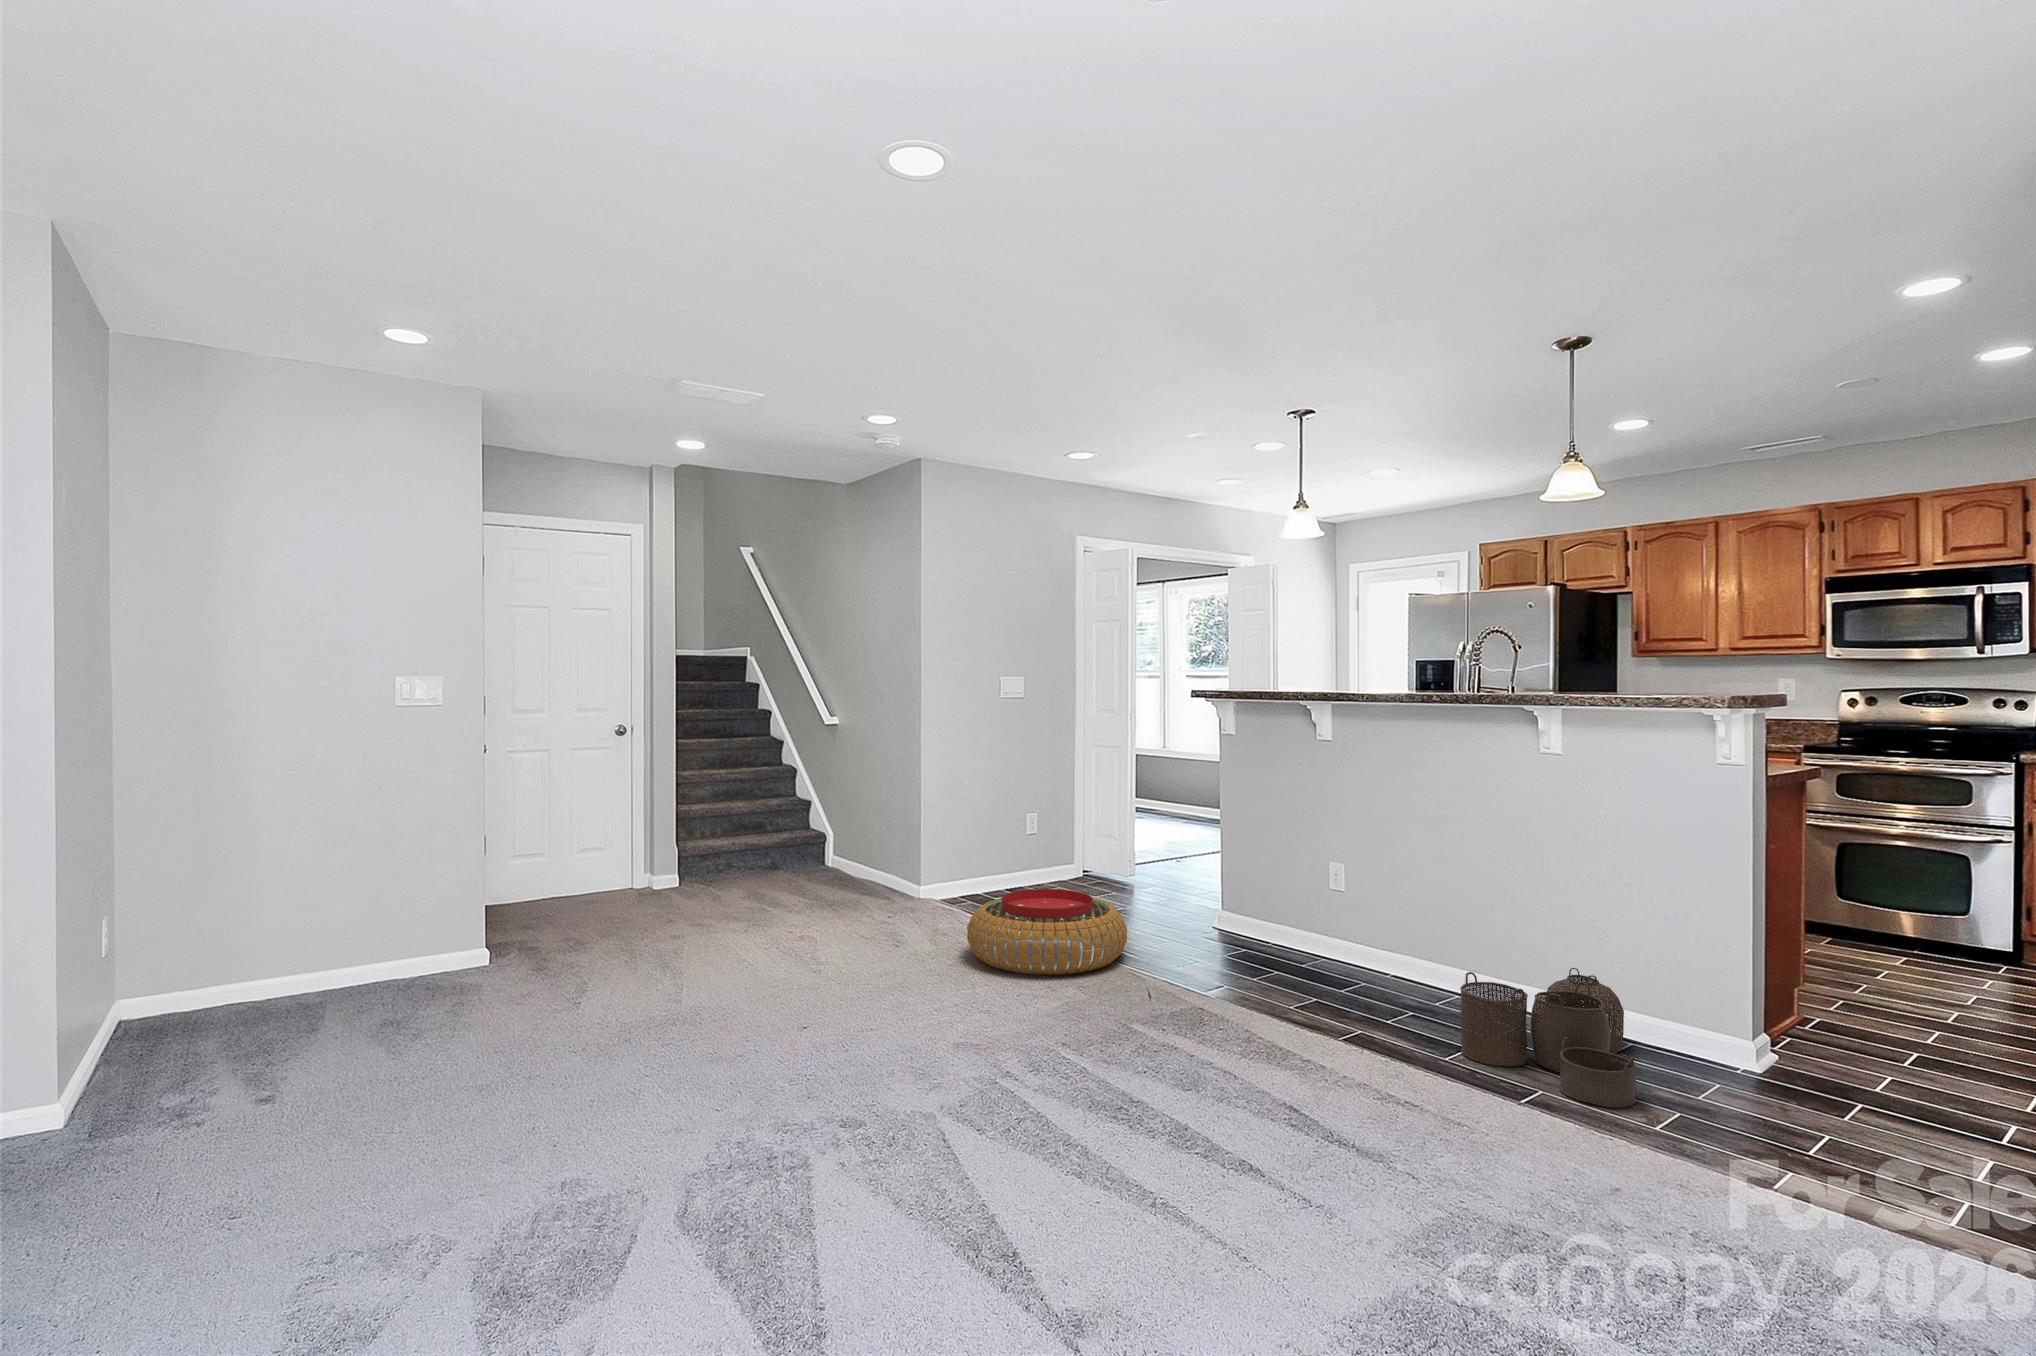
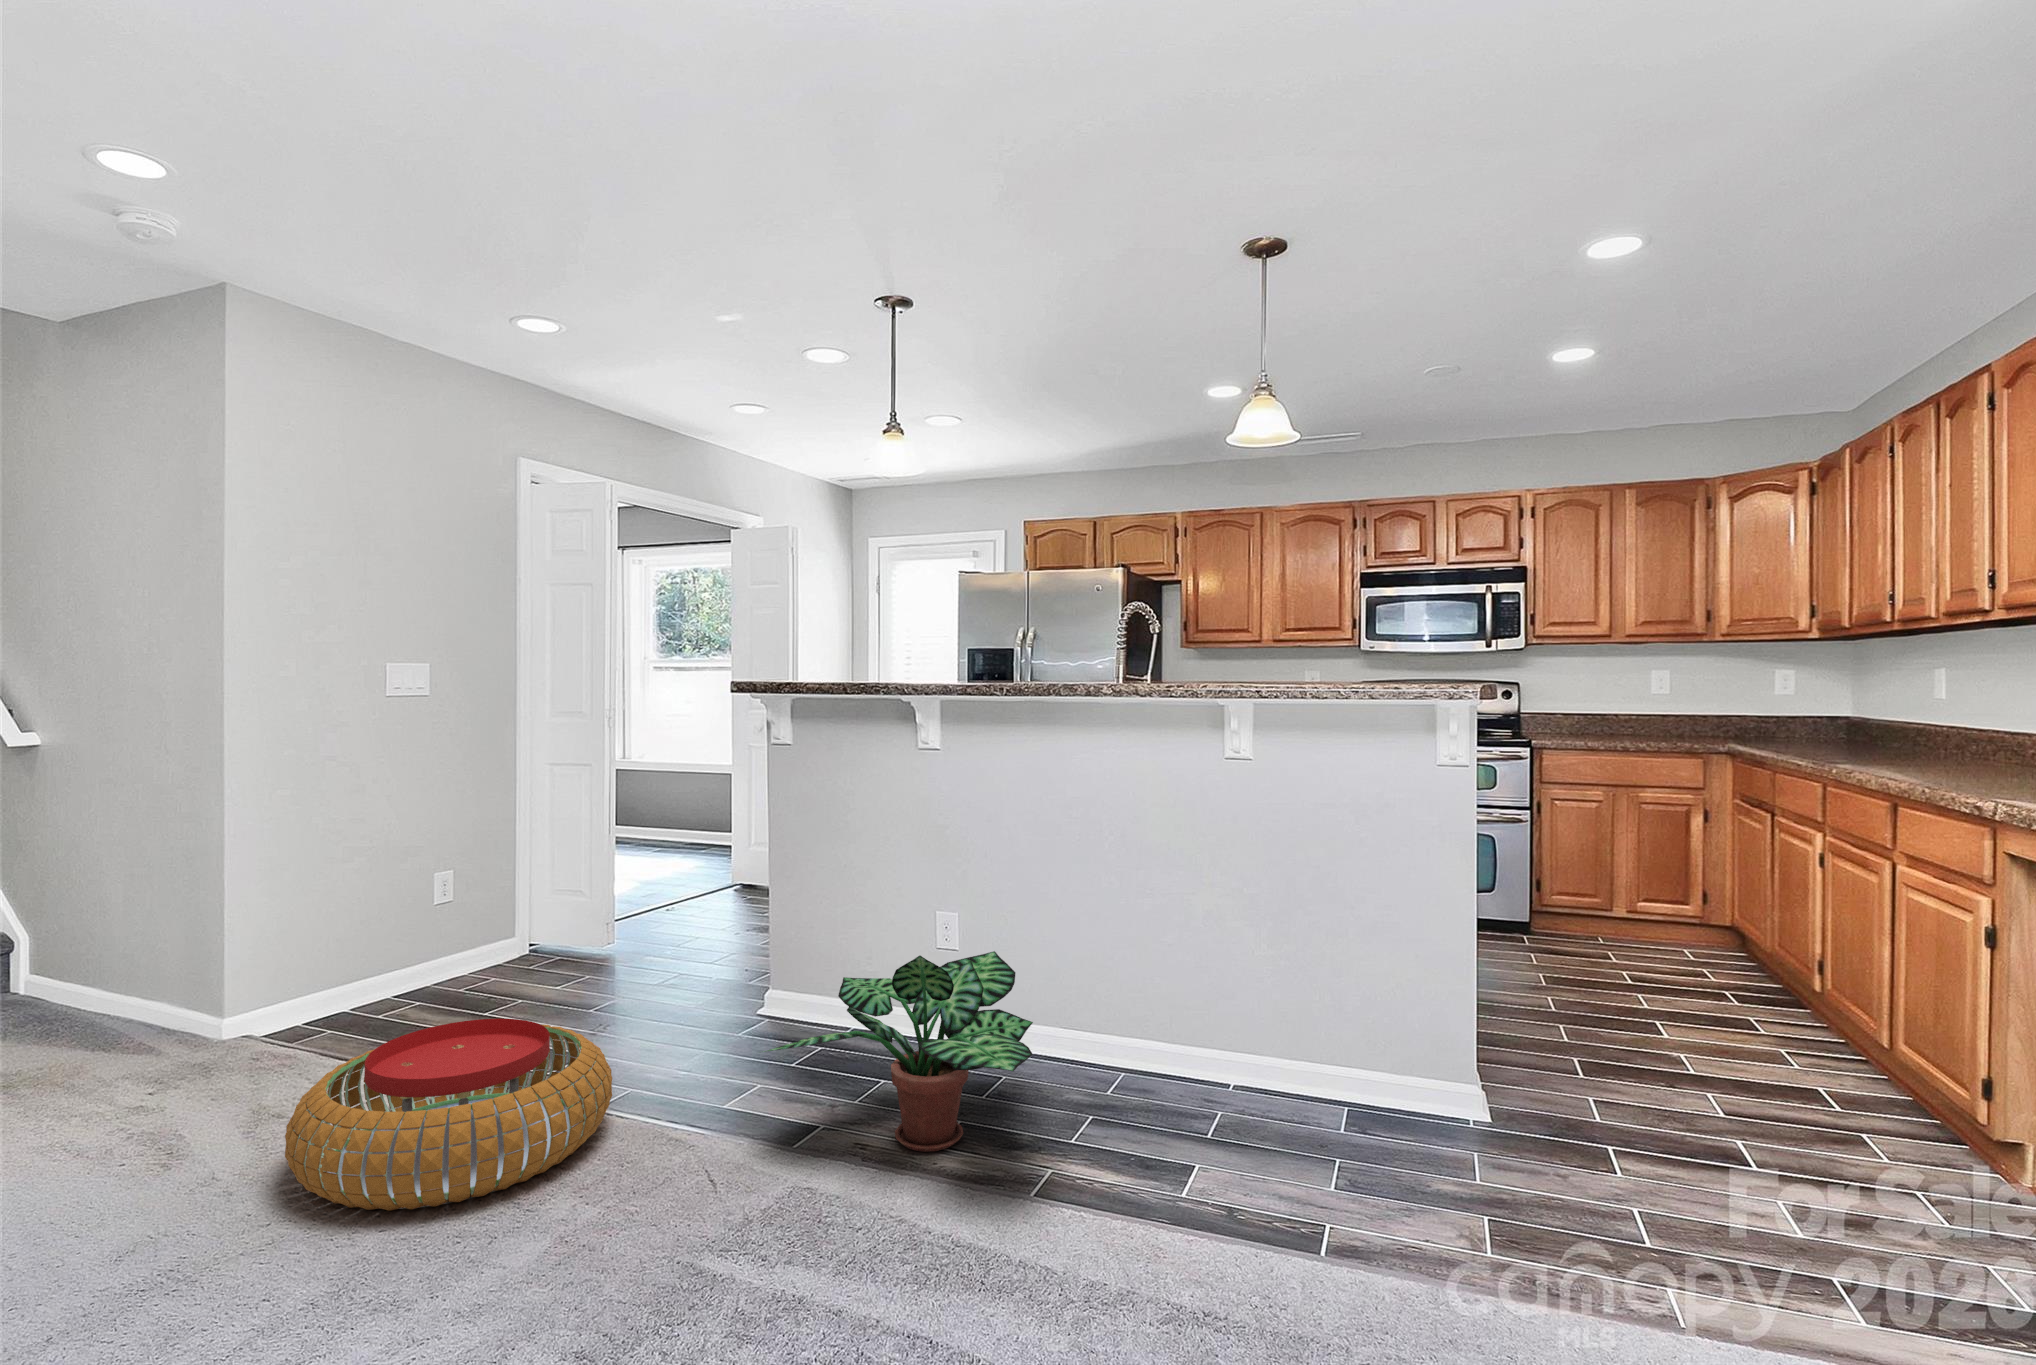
potted plant: none [1208,867,1390,997] -> present [764,951,1033,1152]
woven basket: present [1460,968,1636,1108] -> none [1168,1064,1436,1318]

